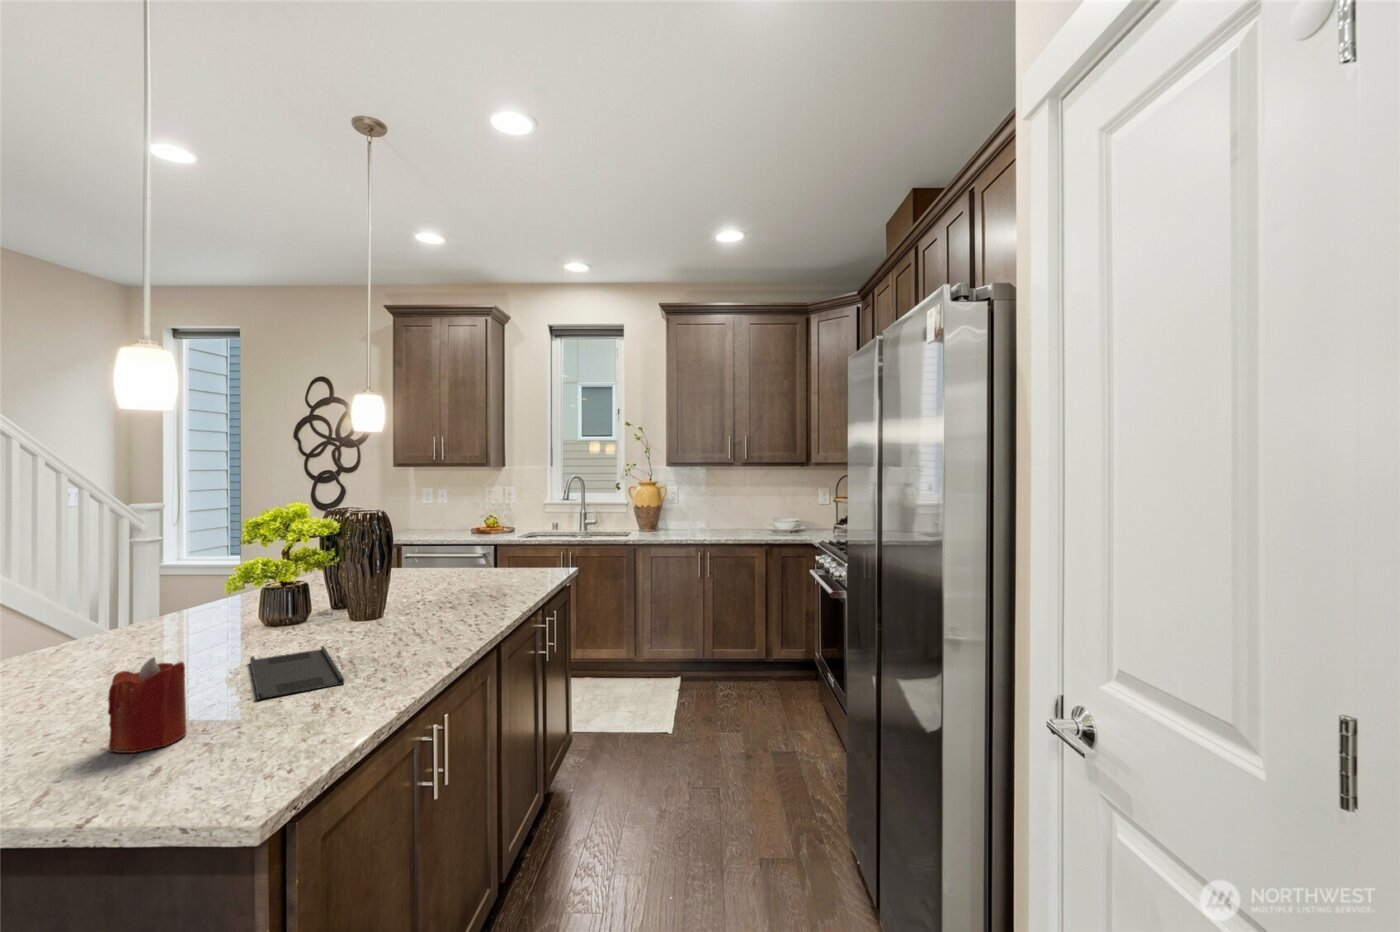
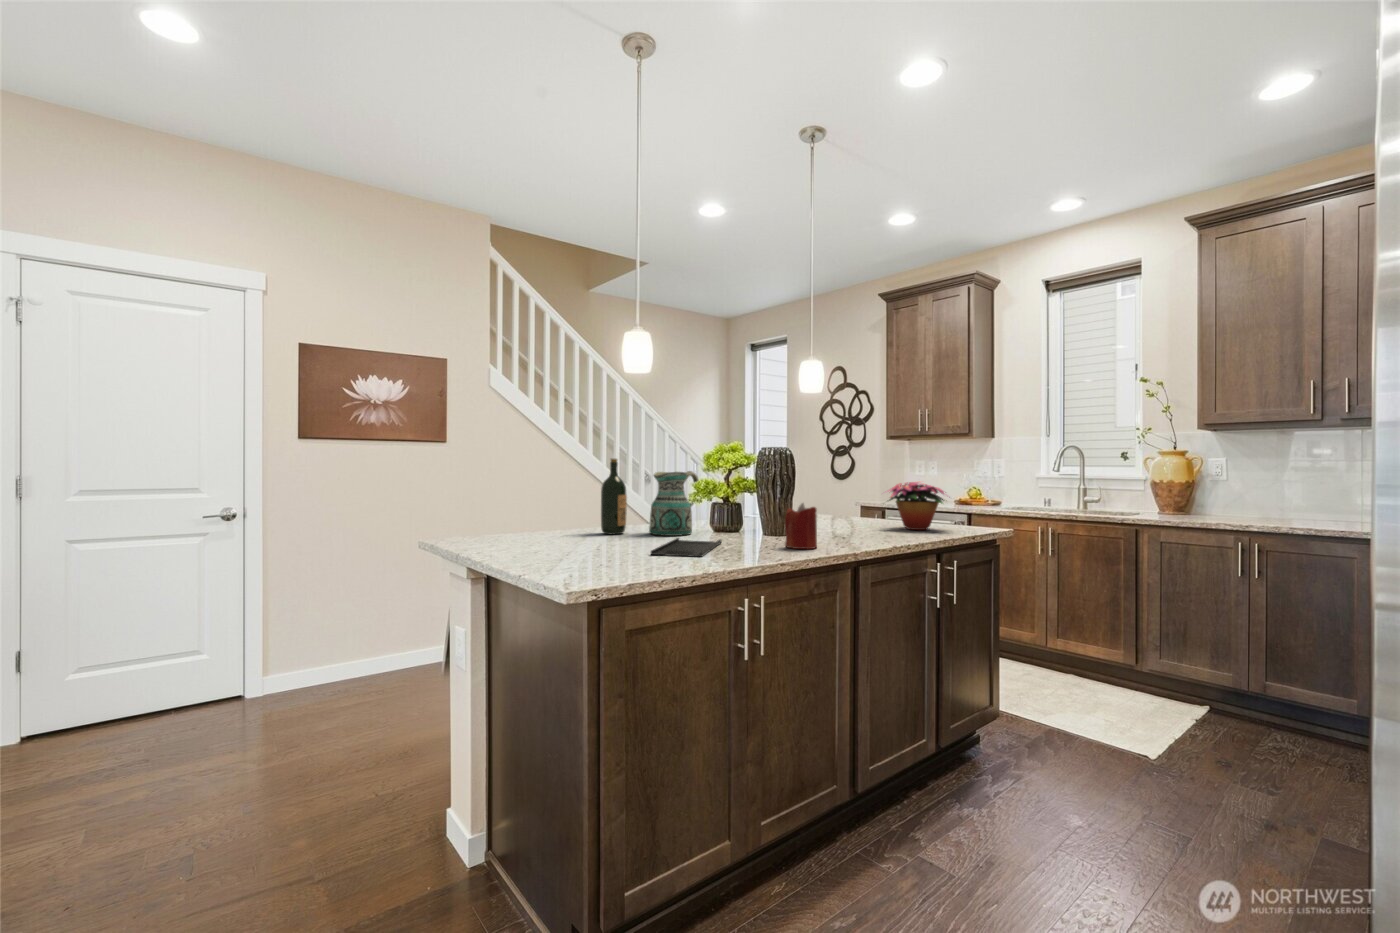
flower arrangement: none [470,532,545,584] -> present [888,482,945,530]
wine bottle: none [56,545,115,674] -> present [601,459,627,534]
ceramic pitcher: none [162,550,243,656] -> present [649,471,699,536]
candle: present [108,657,186,753] -> present [785,503,817,549]

